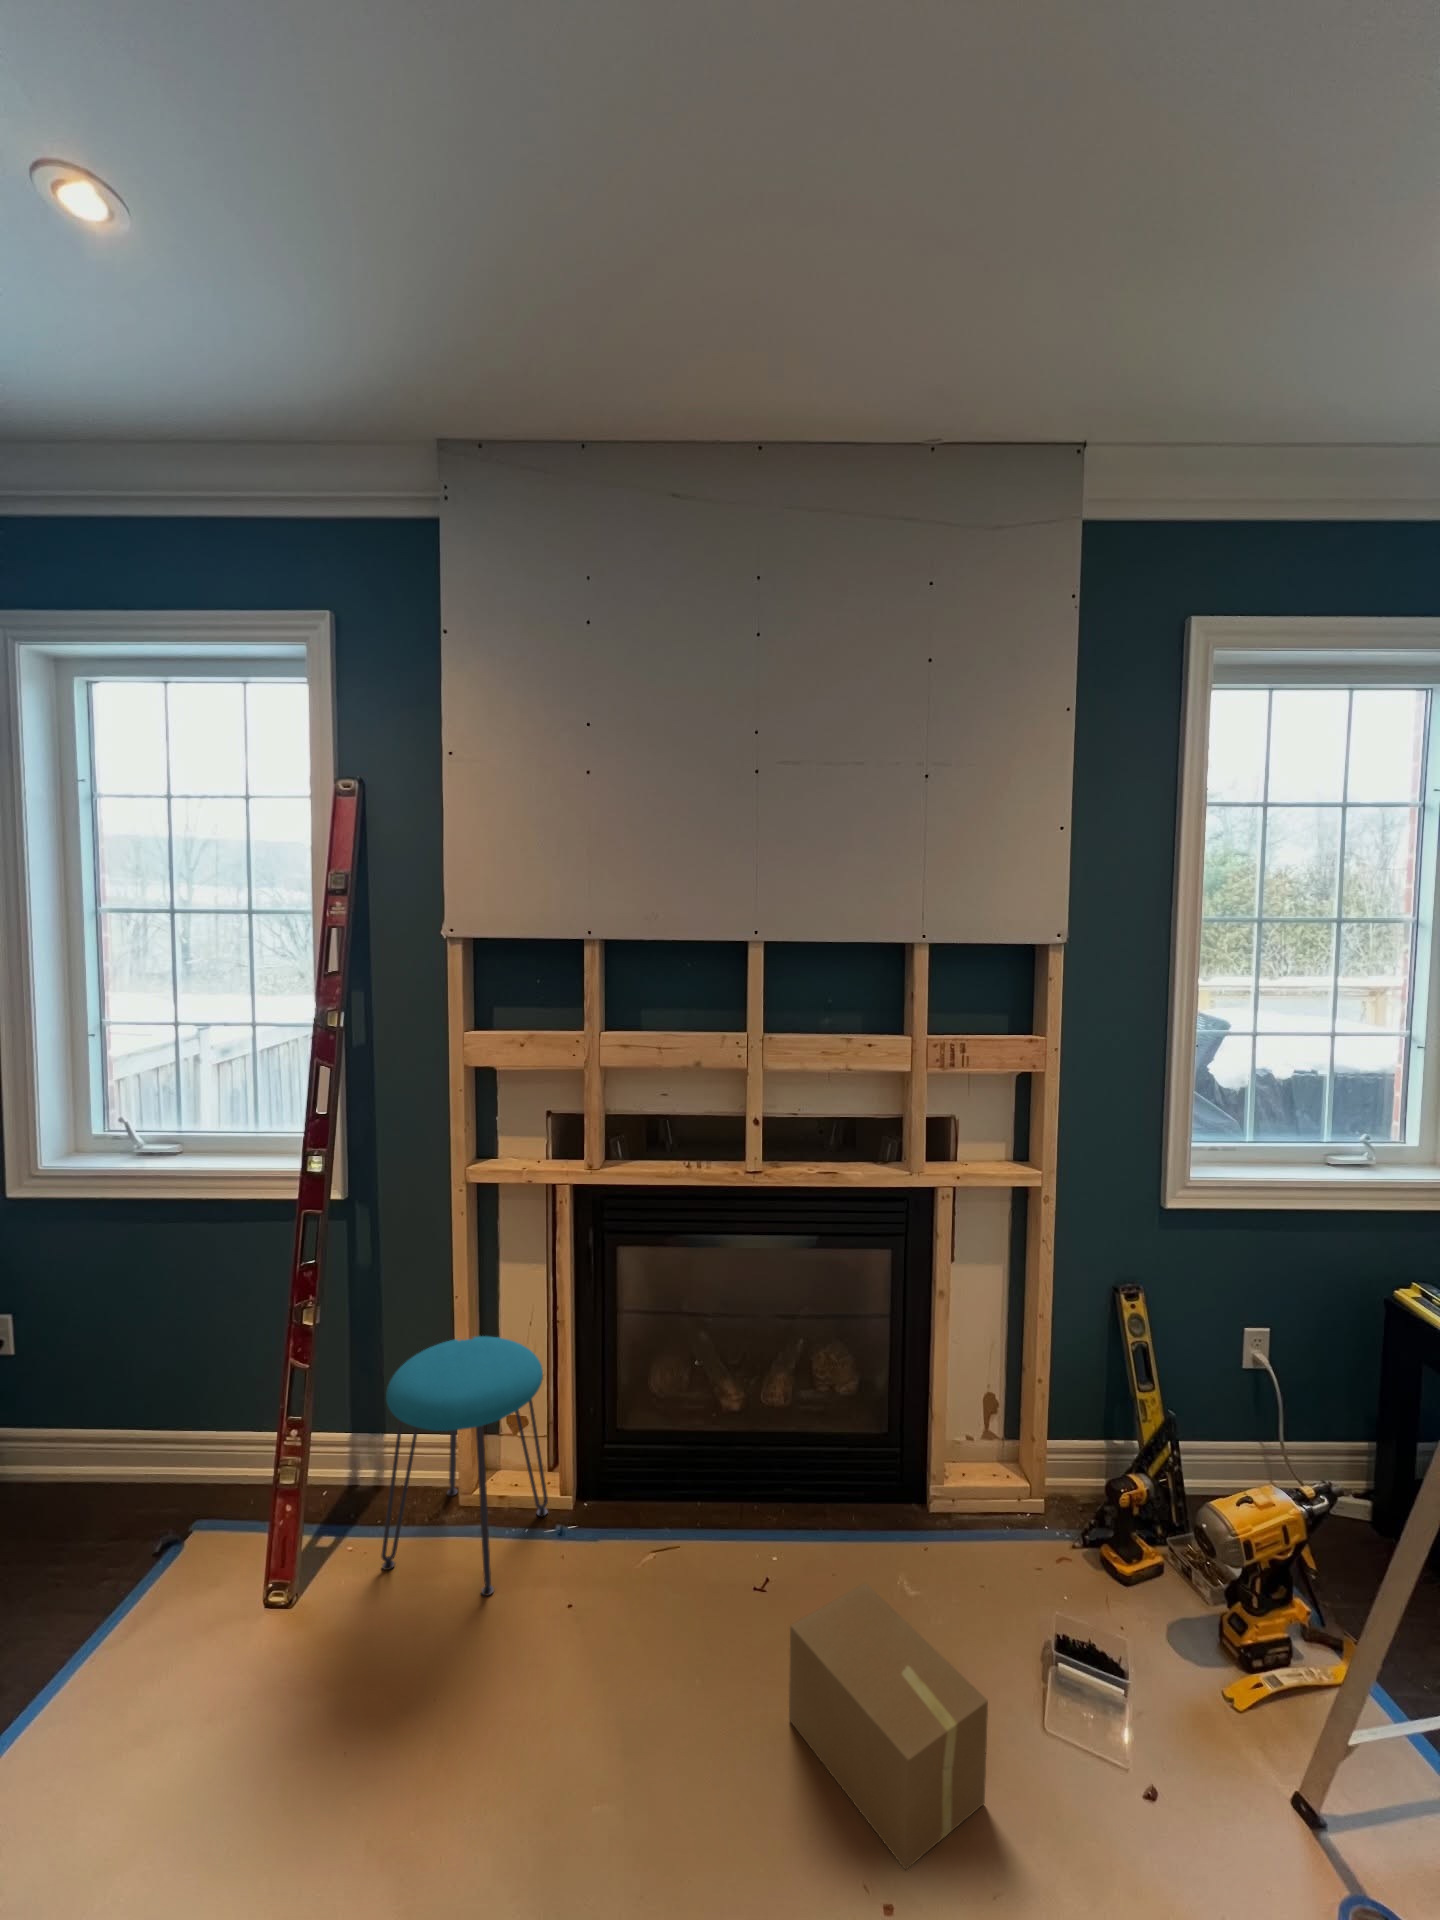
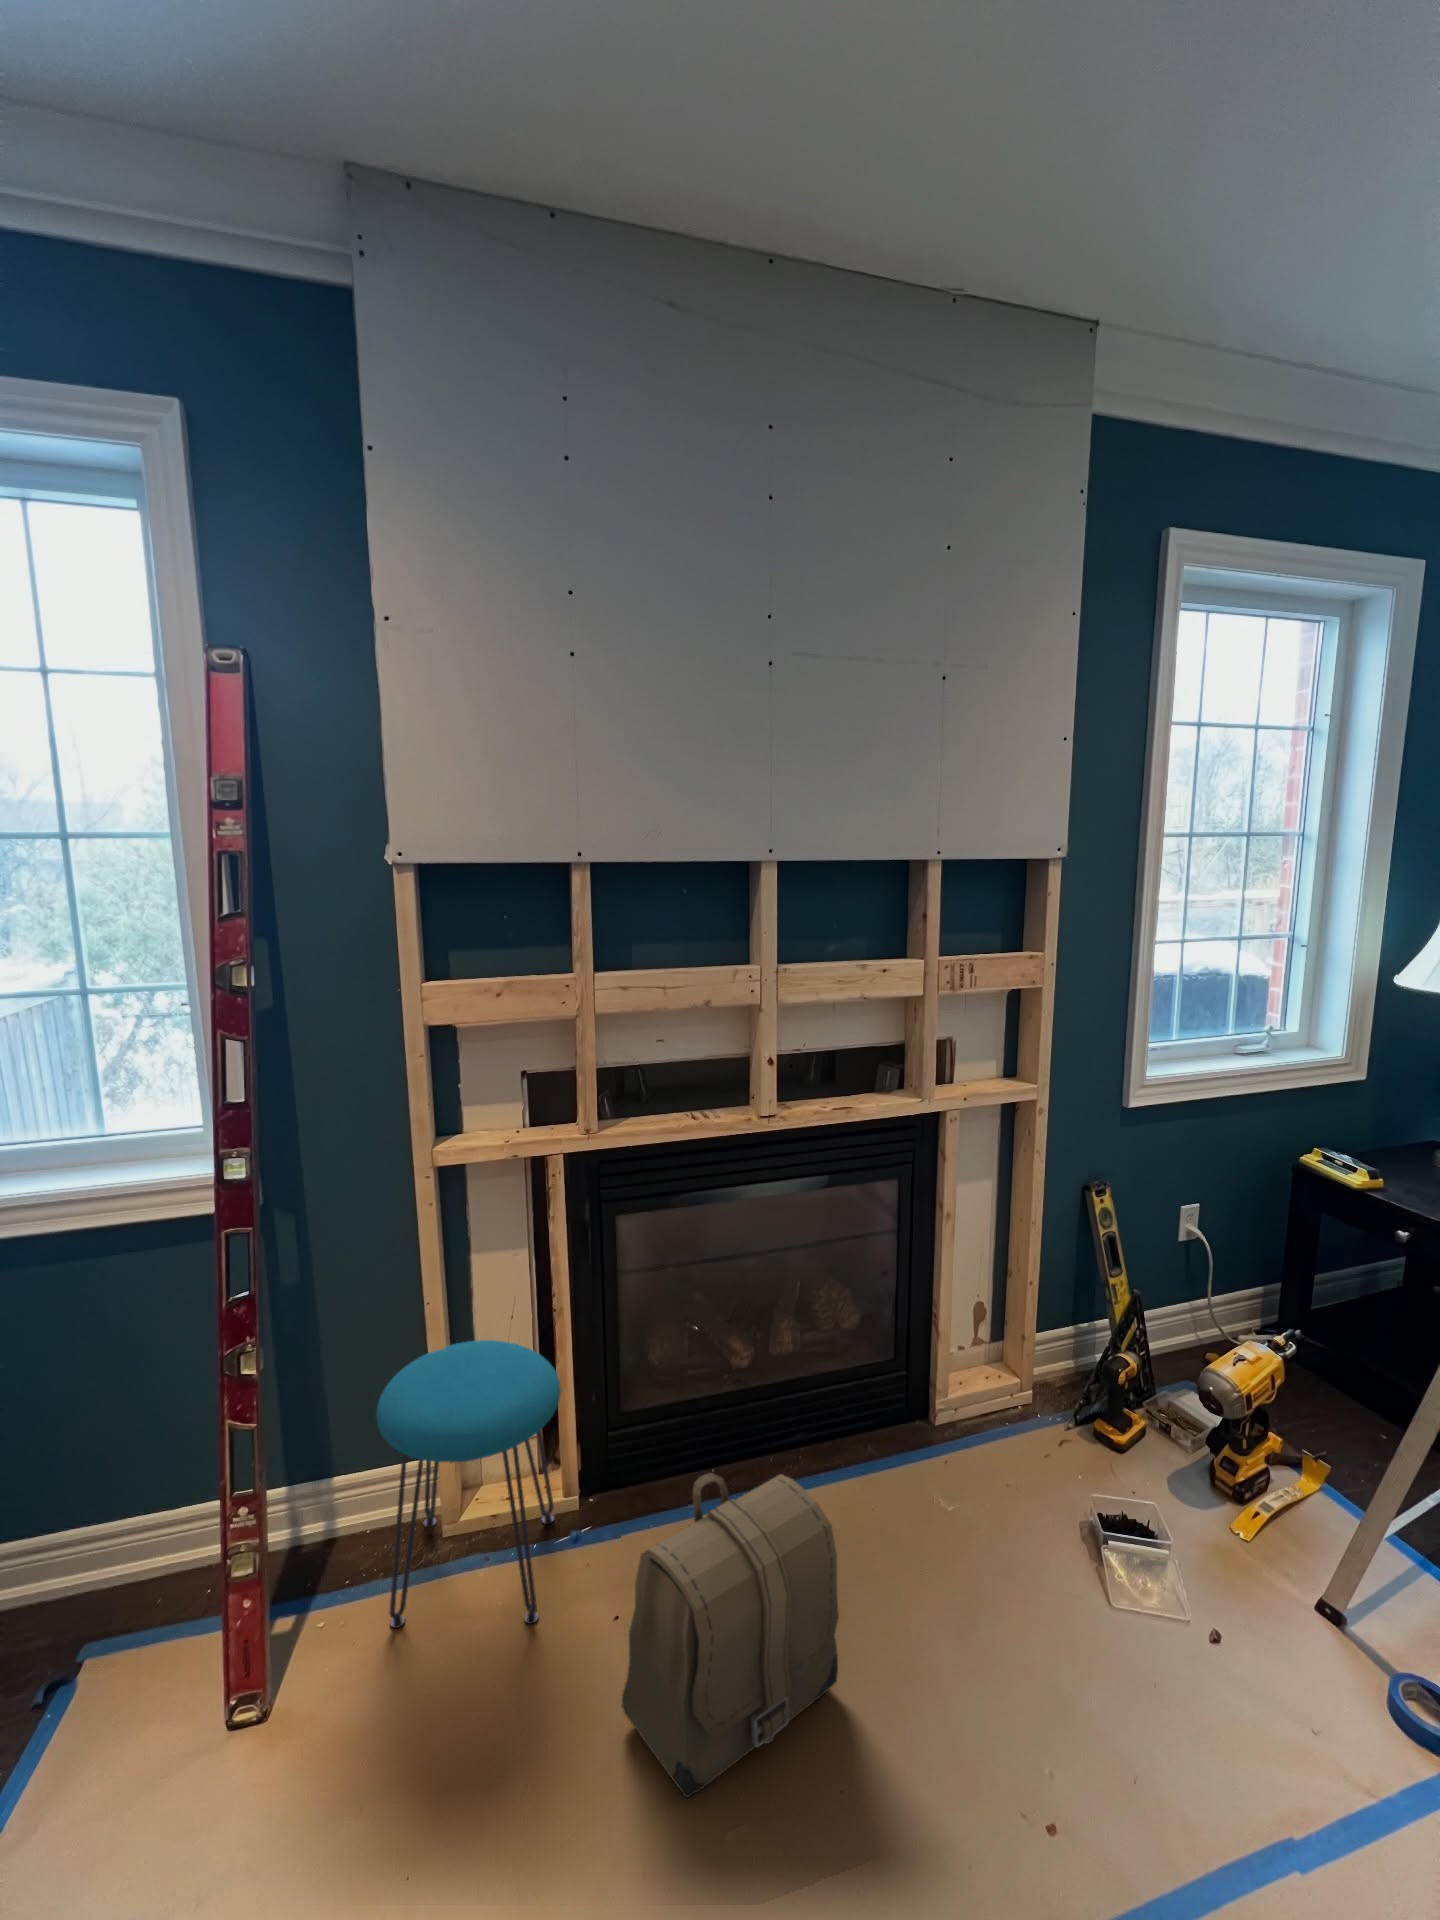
backpack: none [511,1482,713,1785] -> present [622,1473,839,1798]
cardboard box: present [789,1583,988,1870] -> none [901,1509,1106,1753]

